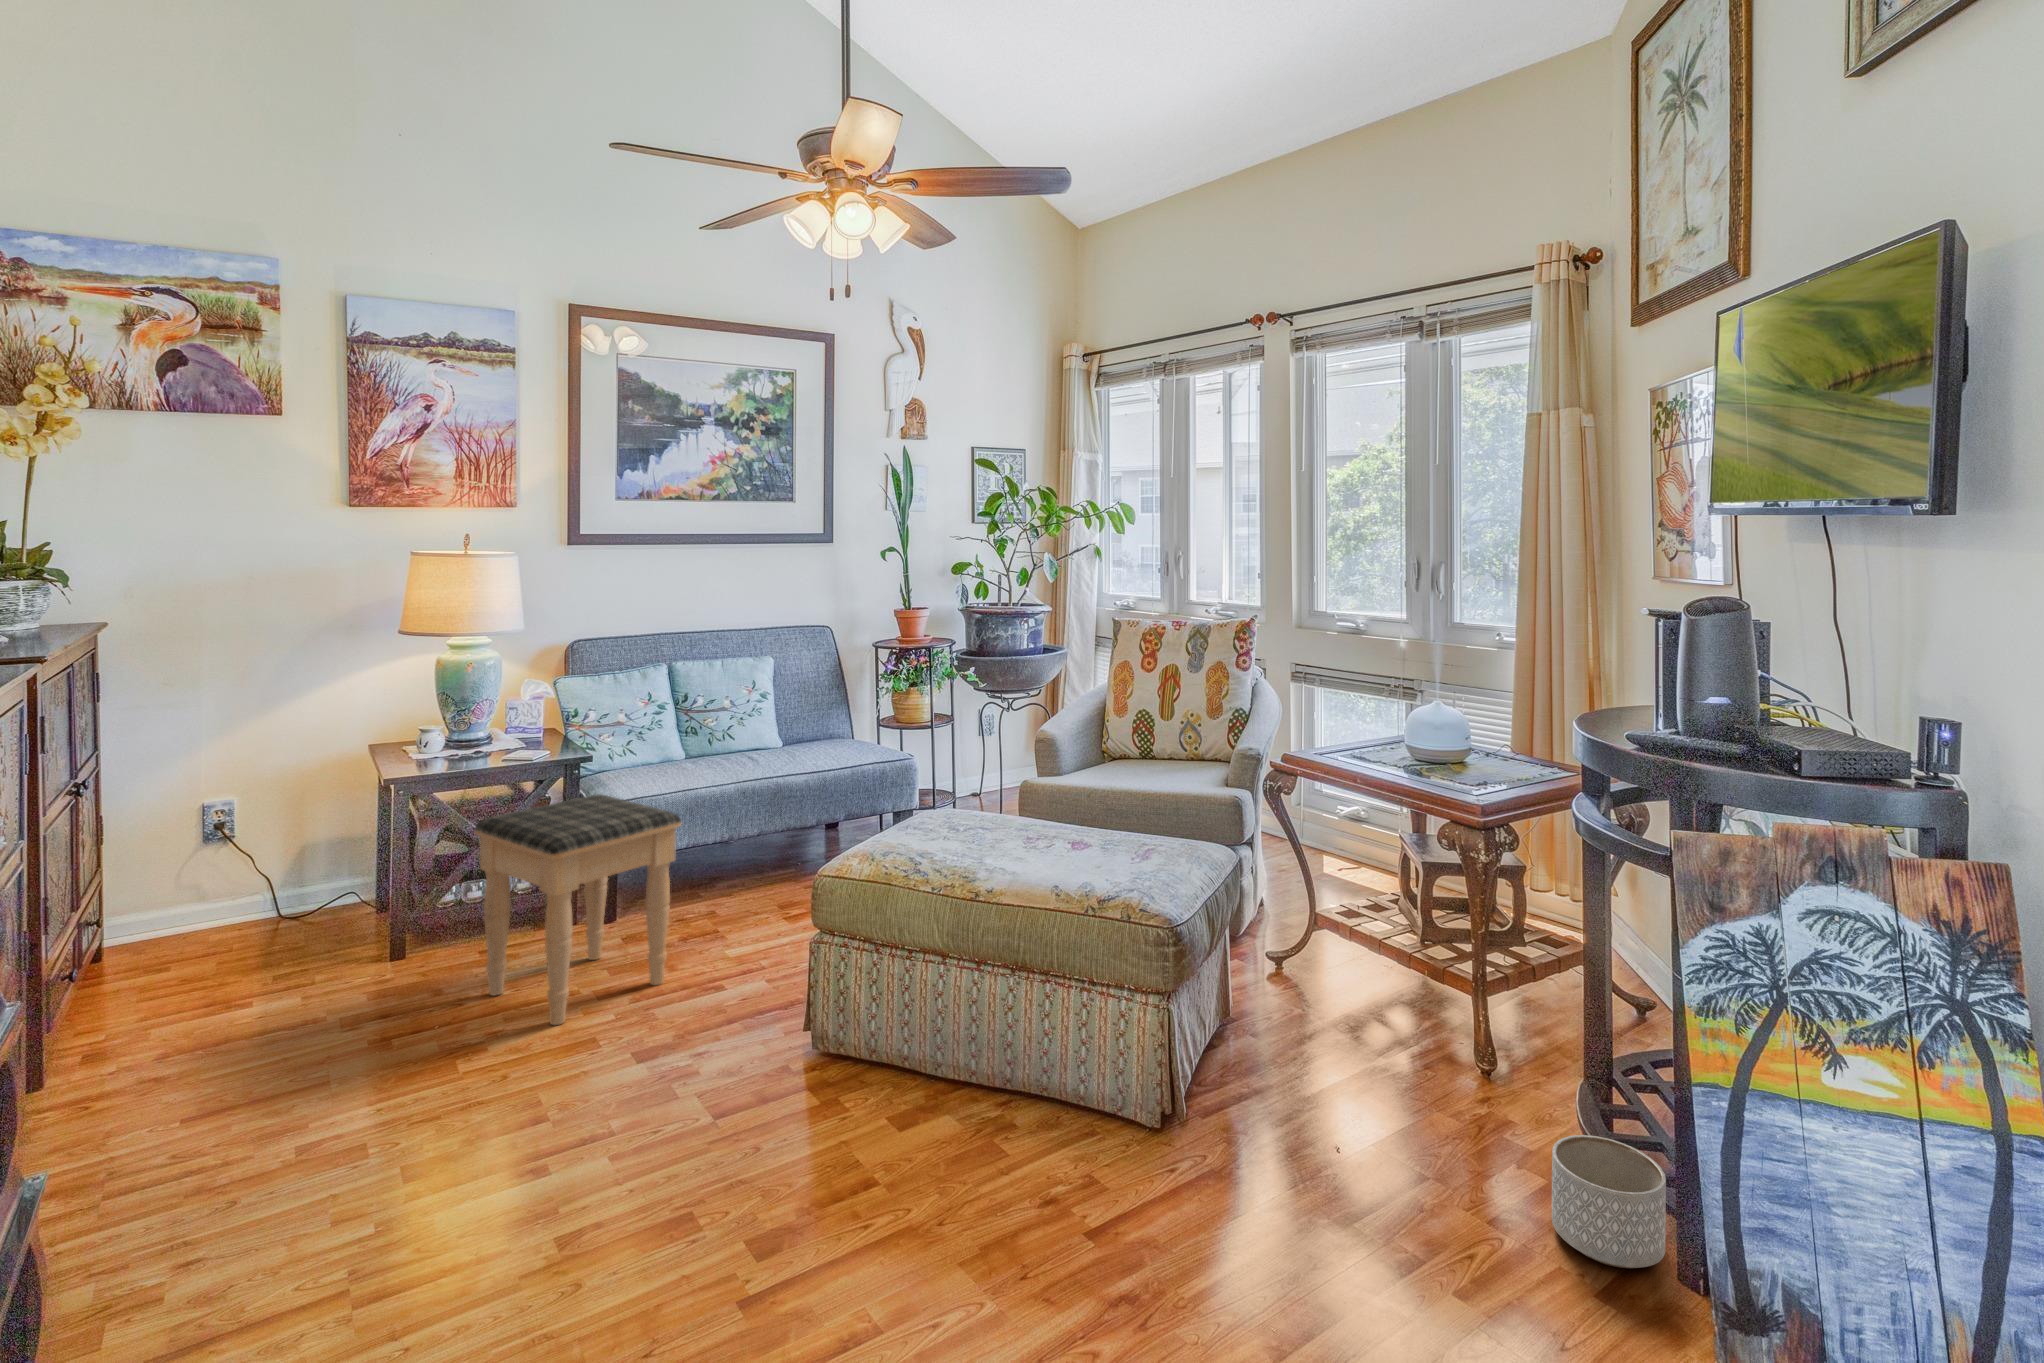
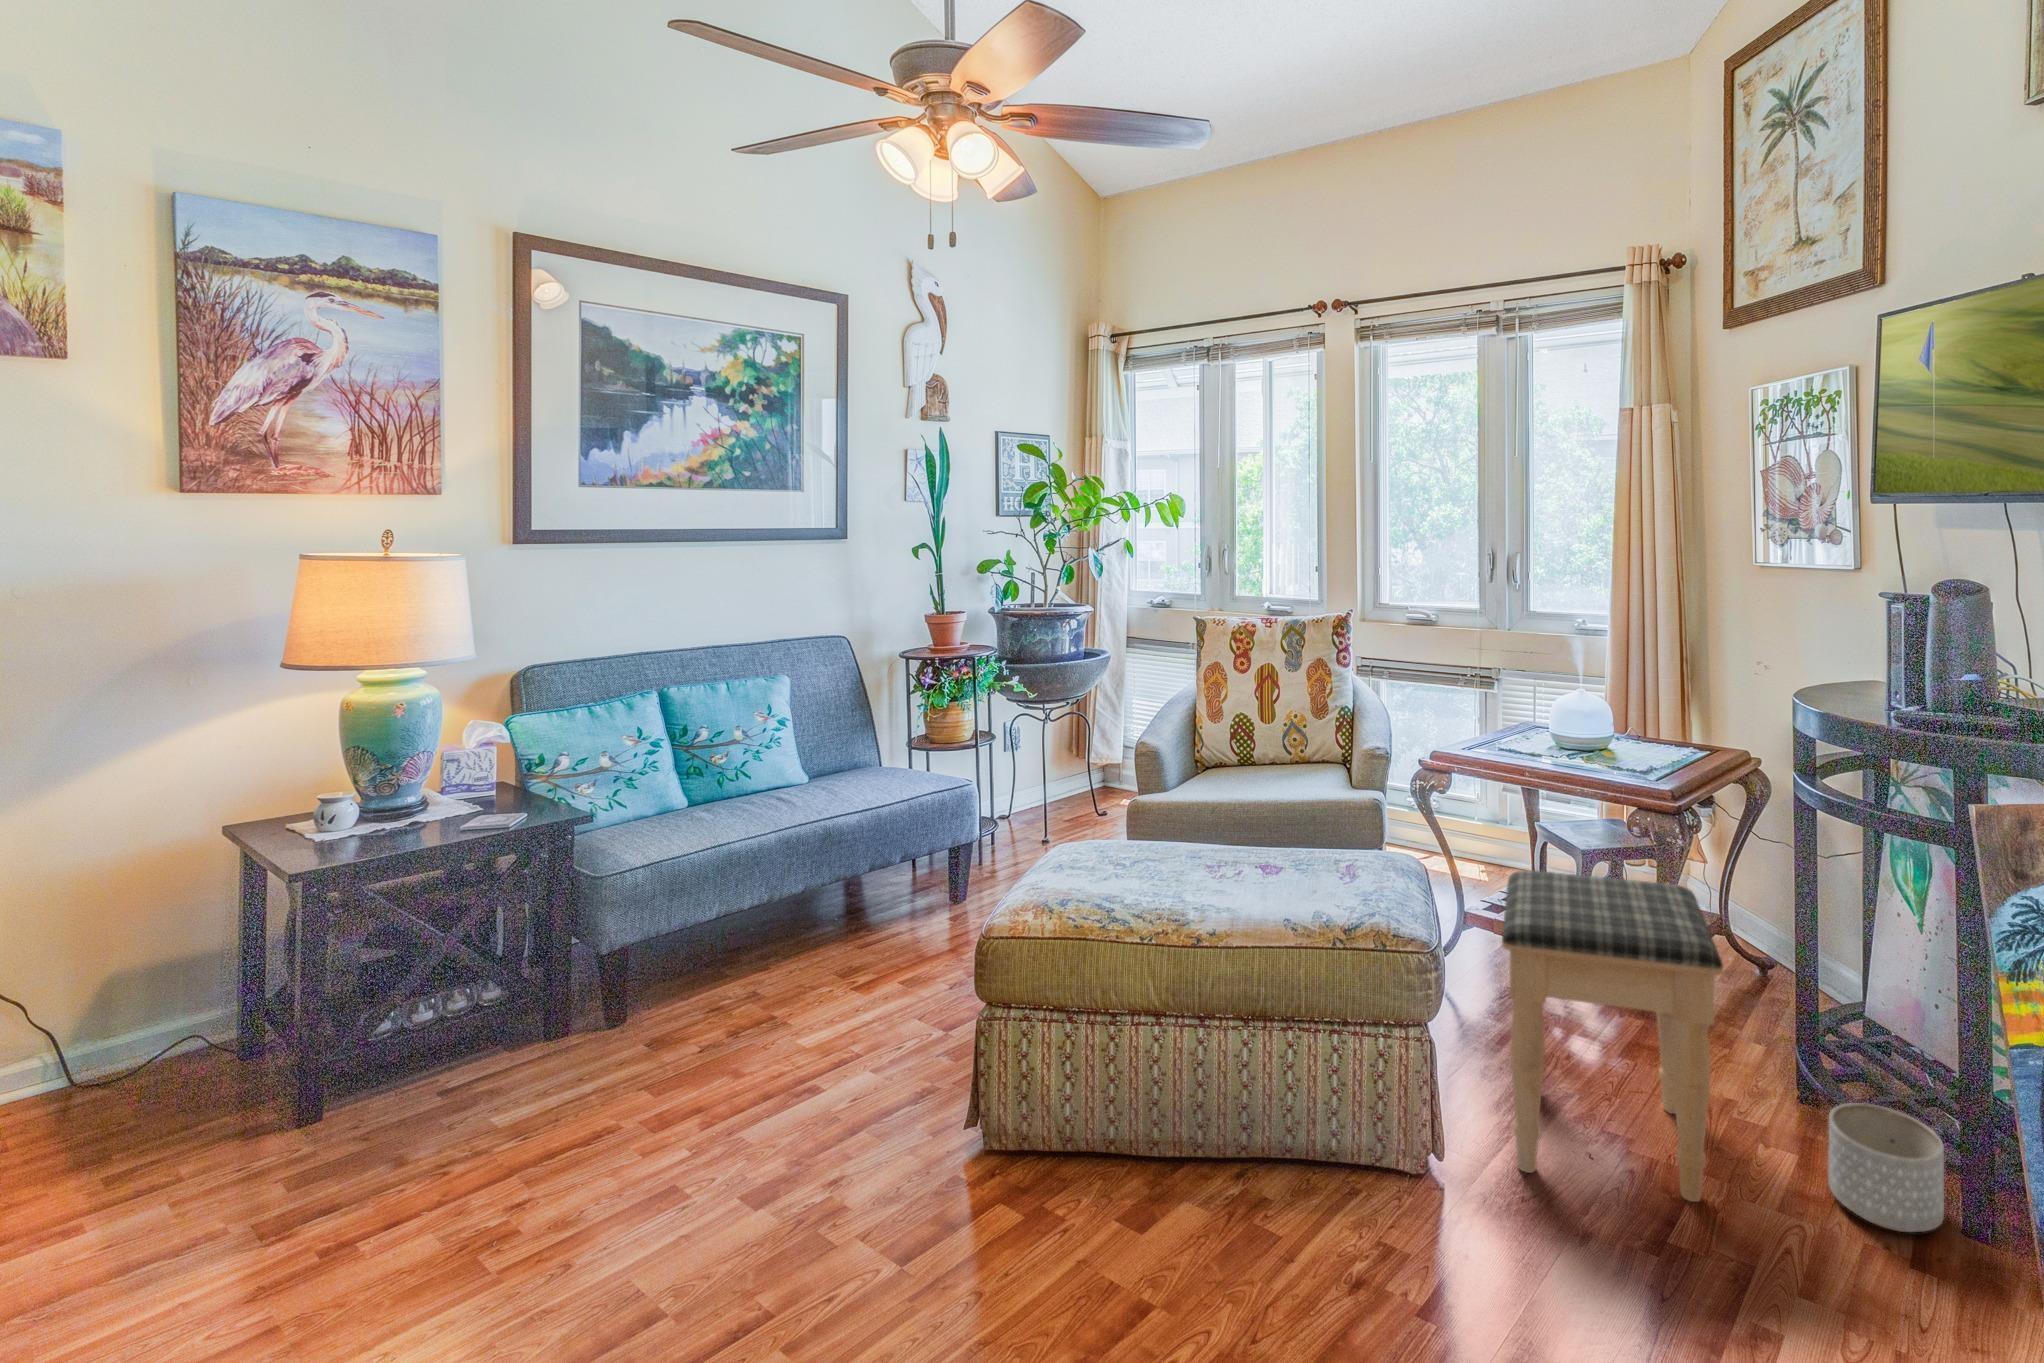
footstool: present [474,794,682,1025] -> present [1502,870,1723,1202]

